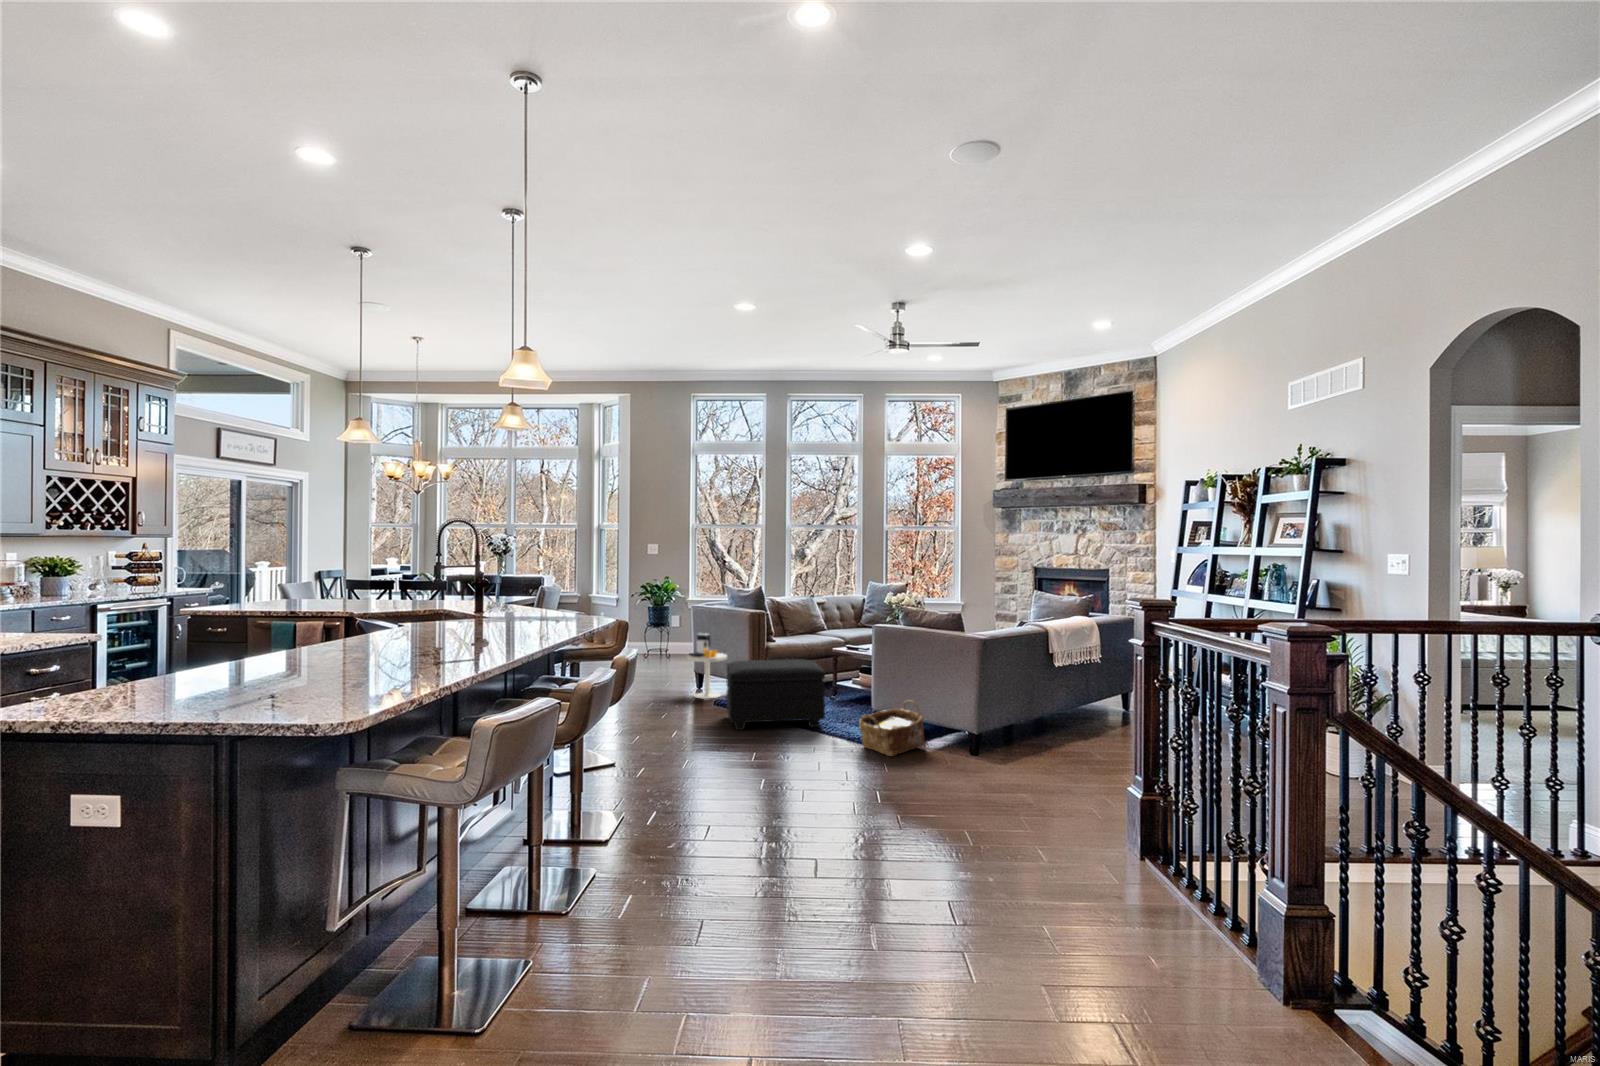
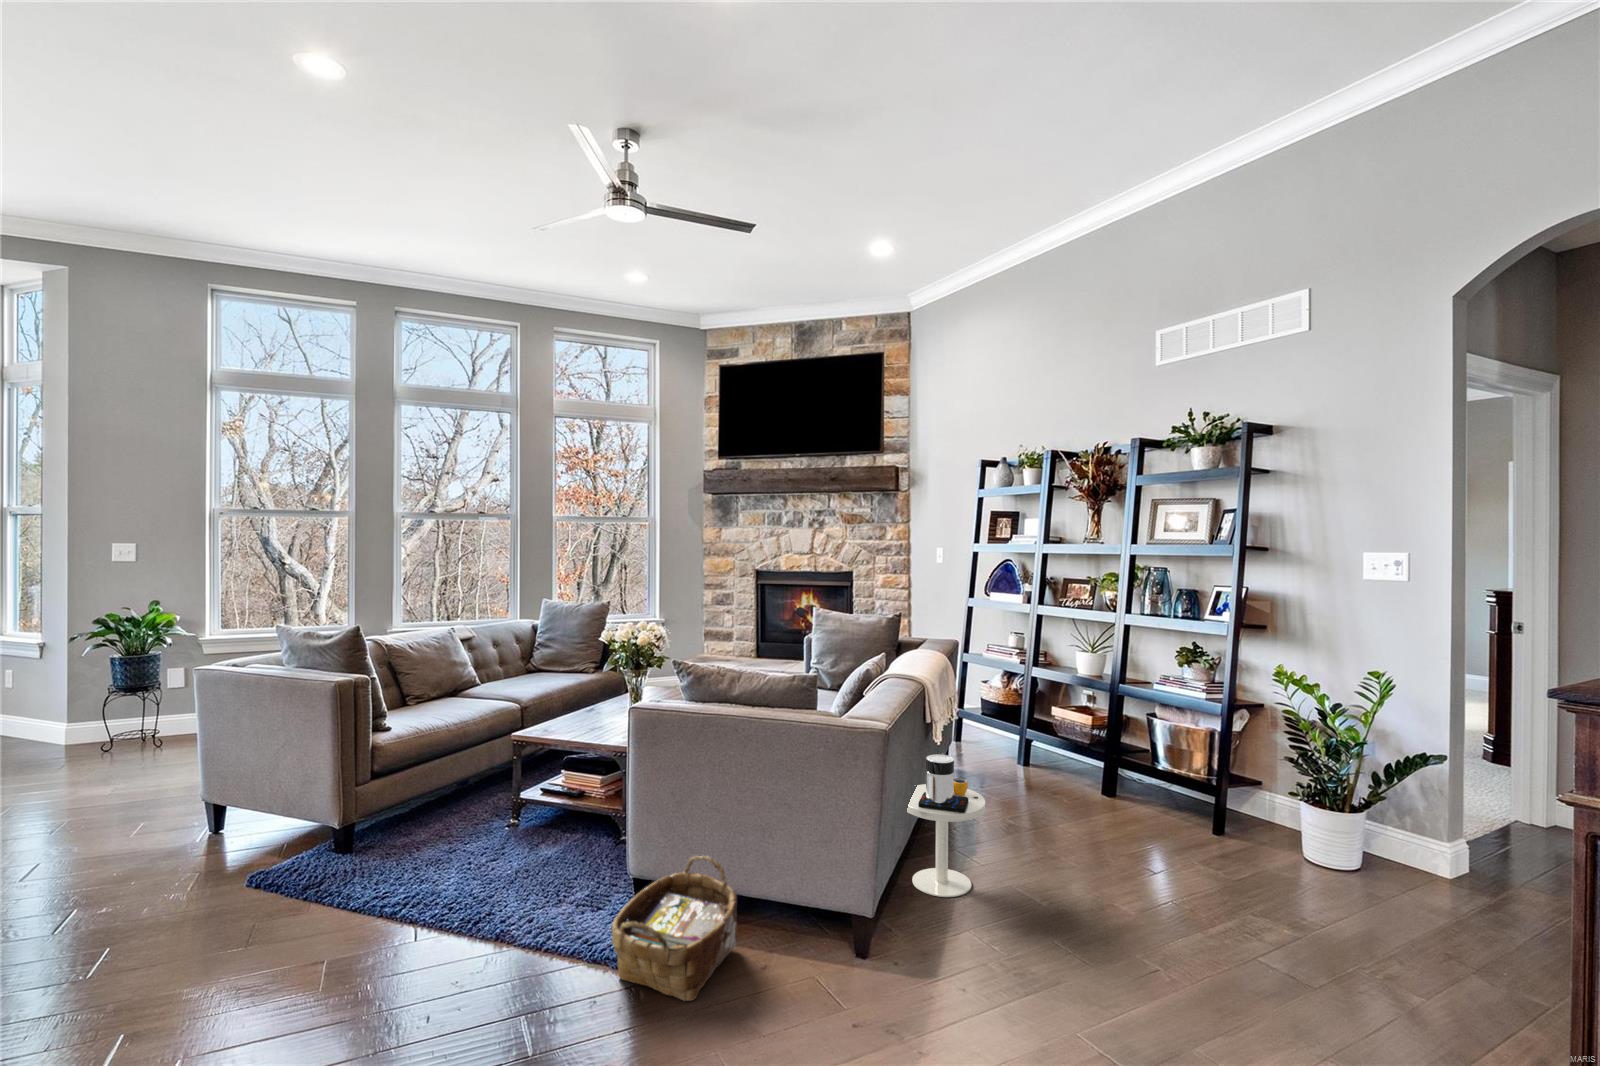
side table: present [687,633,727,699] -> present [907,753,986,897]
footstool: present [726,659,825,730] -> none [280,776,517,983]

